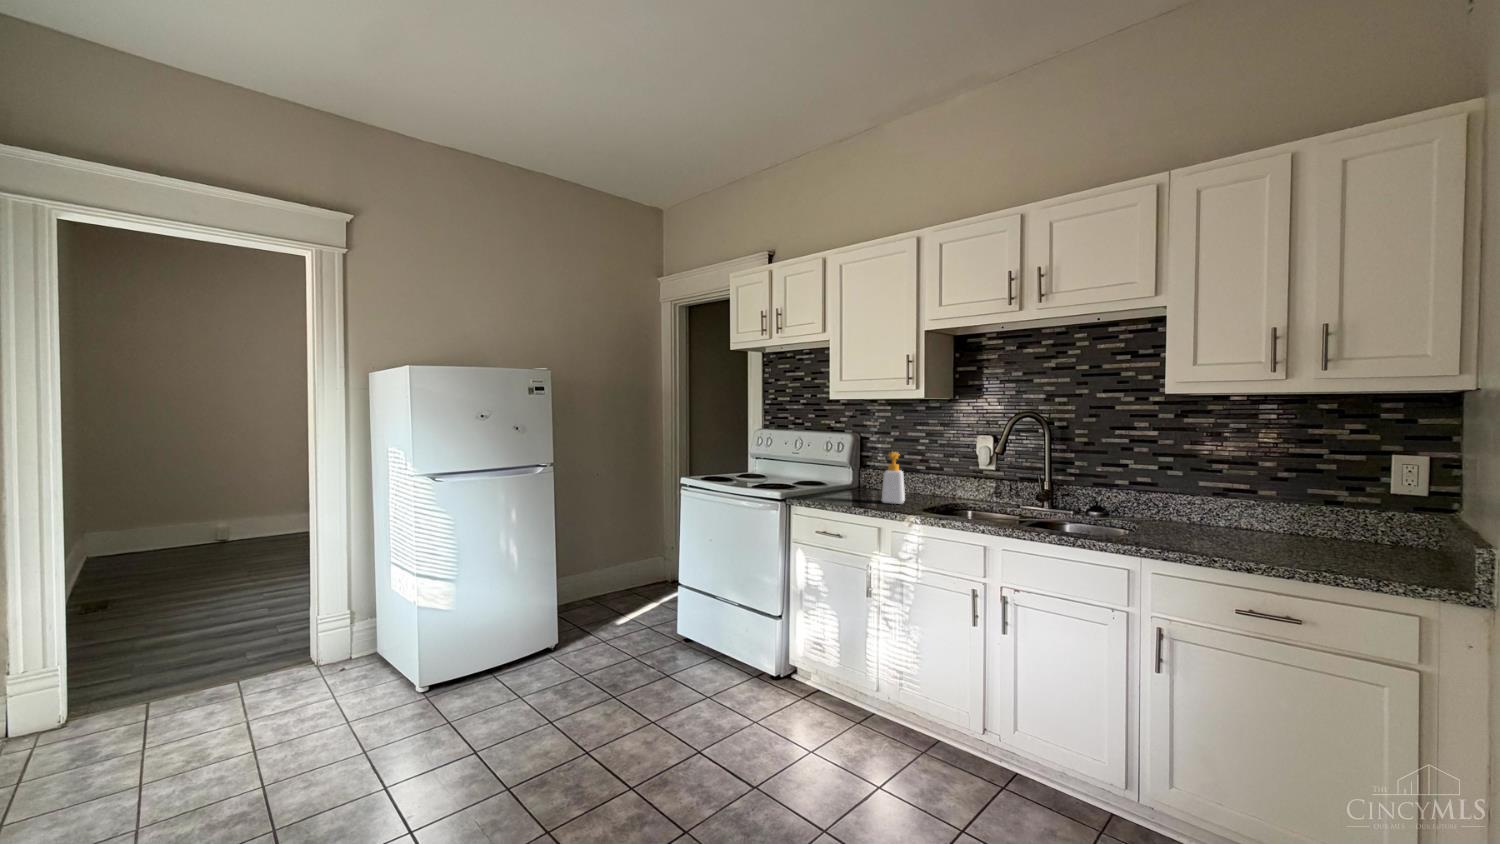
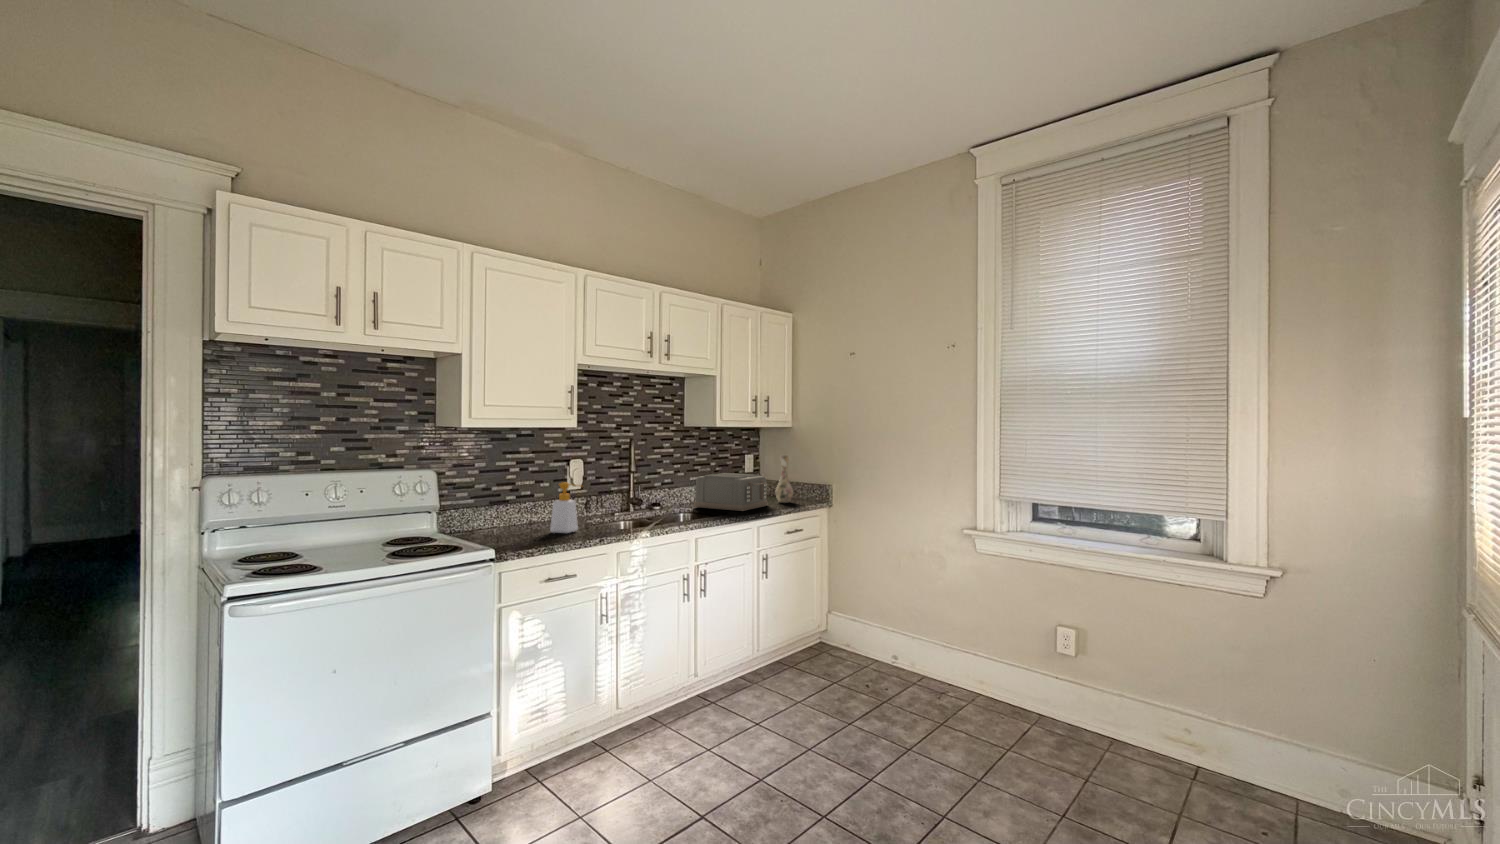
vase: none [1362,454,1422,566] -> present [776,455,793,502]
toaster: none [1162,475,1299,554] -> present [694,473,767,511]

